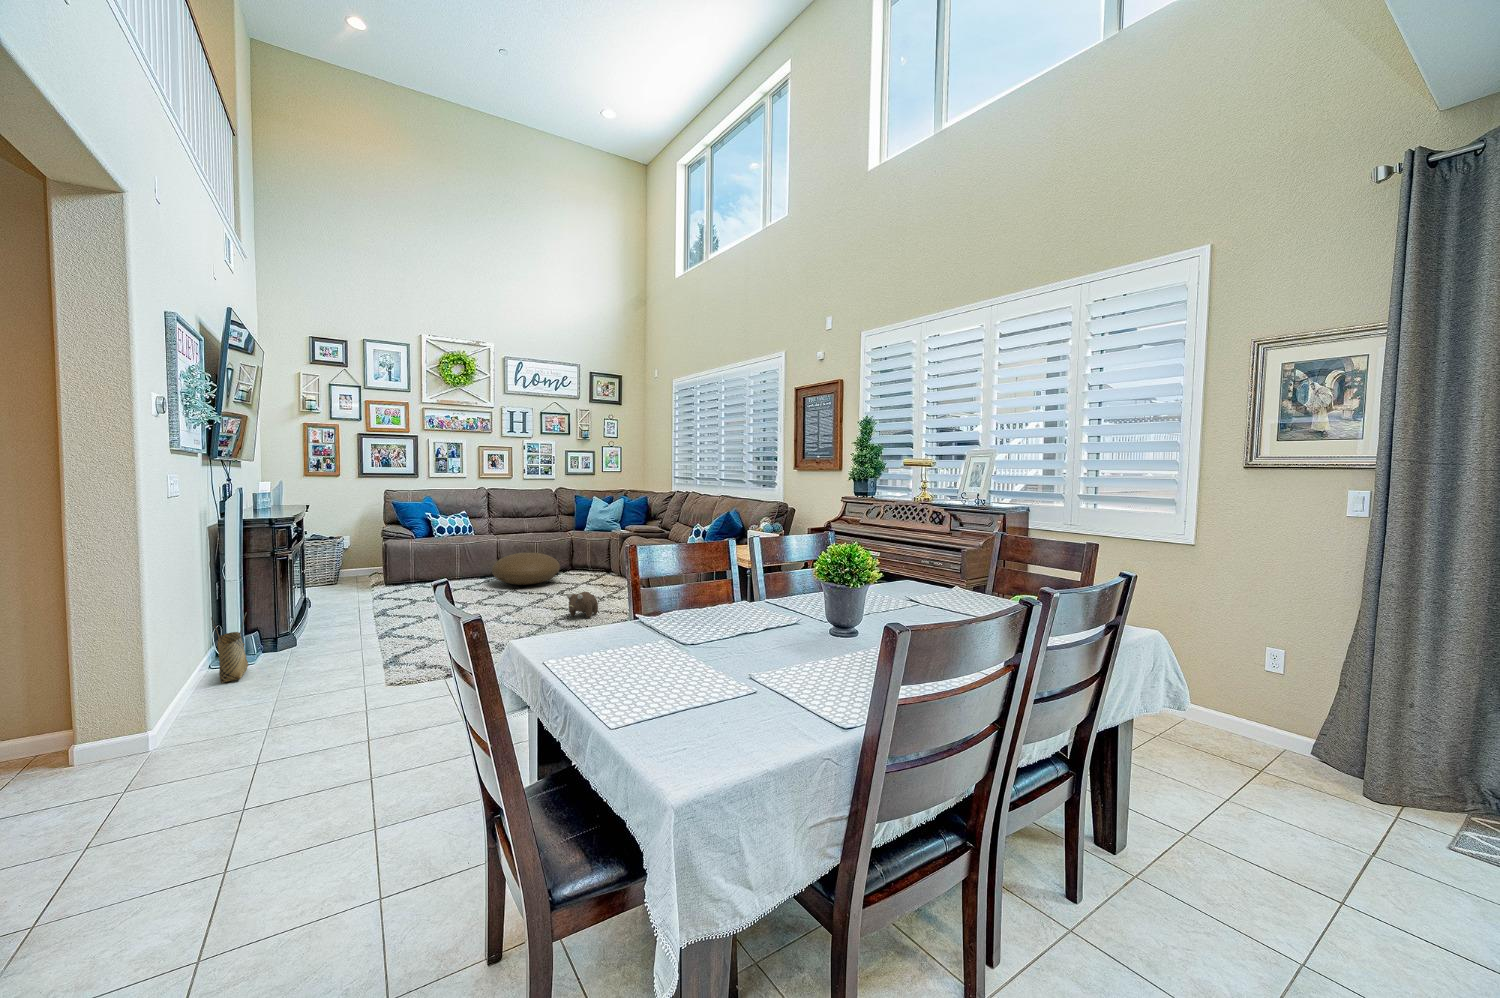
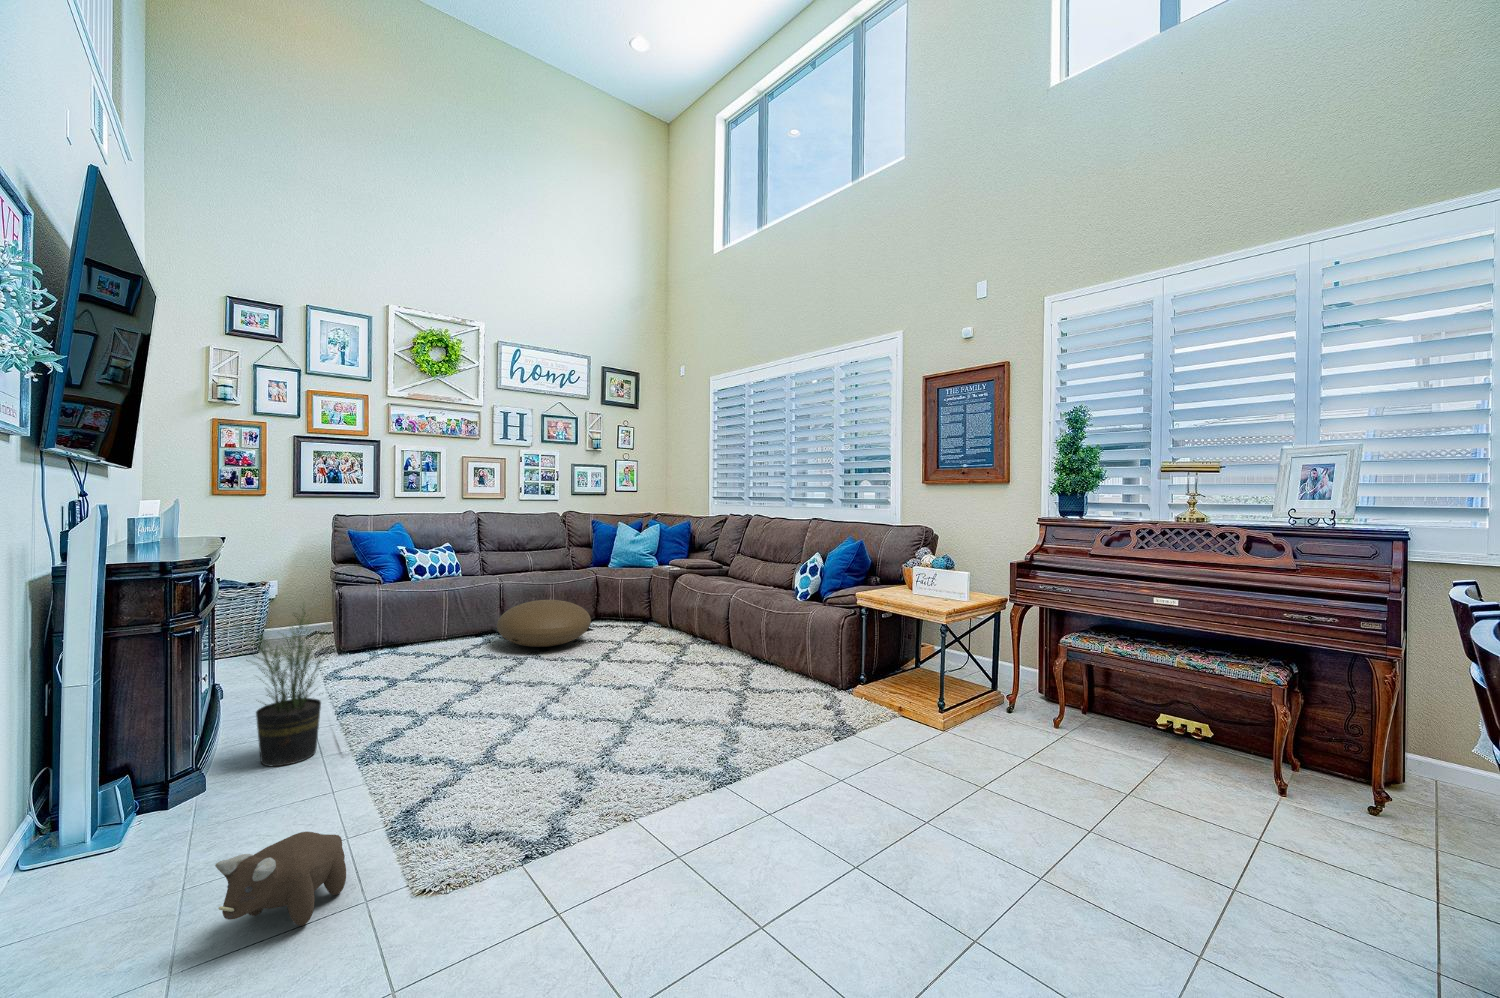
potted plant: none [302,544,372,637] -> present [235,609,334,766]
plush toy: present [566,592,598,618] -> present [215,832,346,926]
woven basket: present [211,613,248,682] -> none [24,755,107,917]

